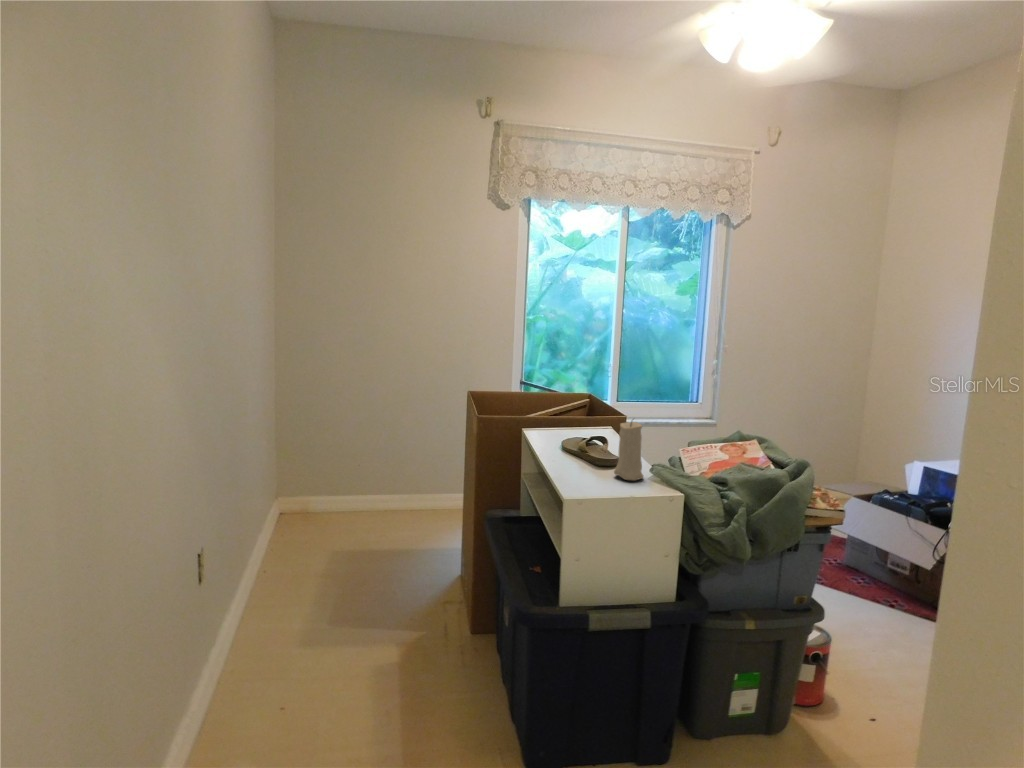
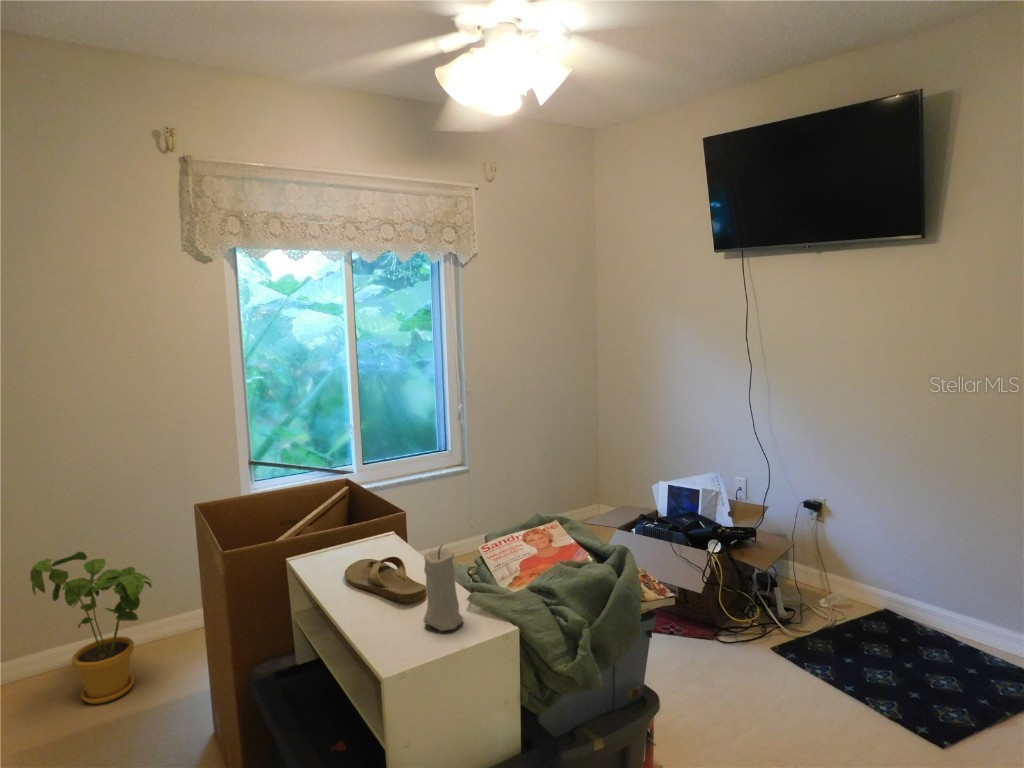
house plant: none [366,420,441,535] -> present [30,552,152,704]

